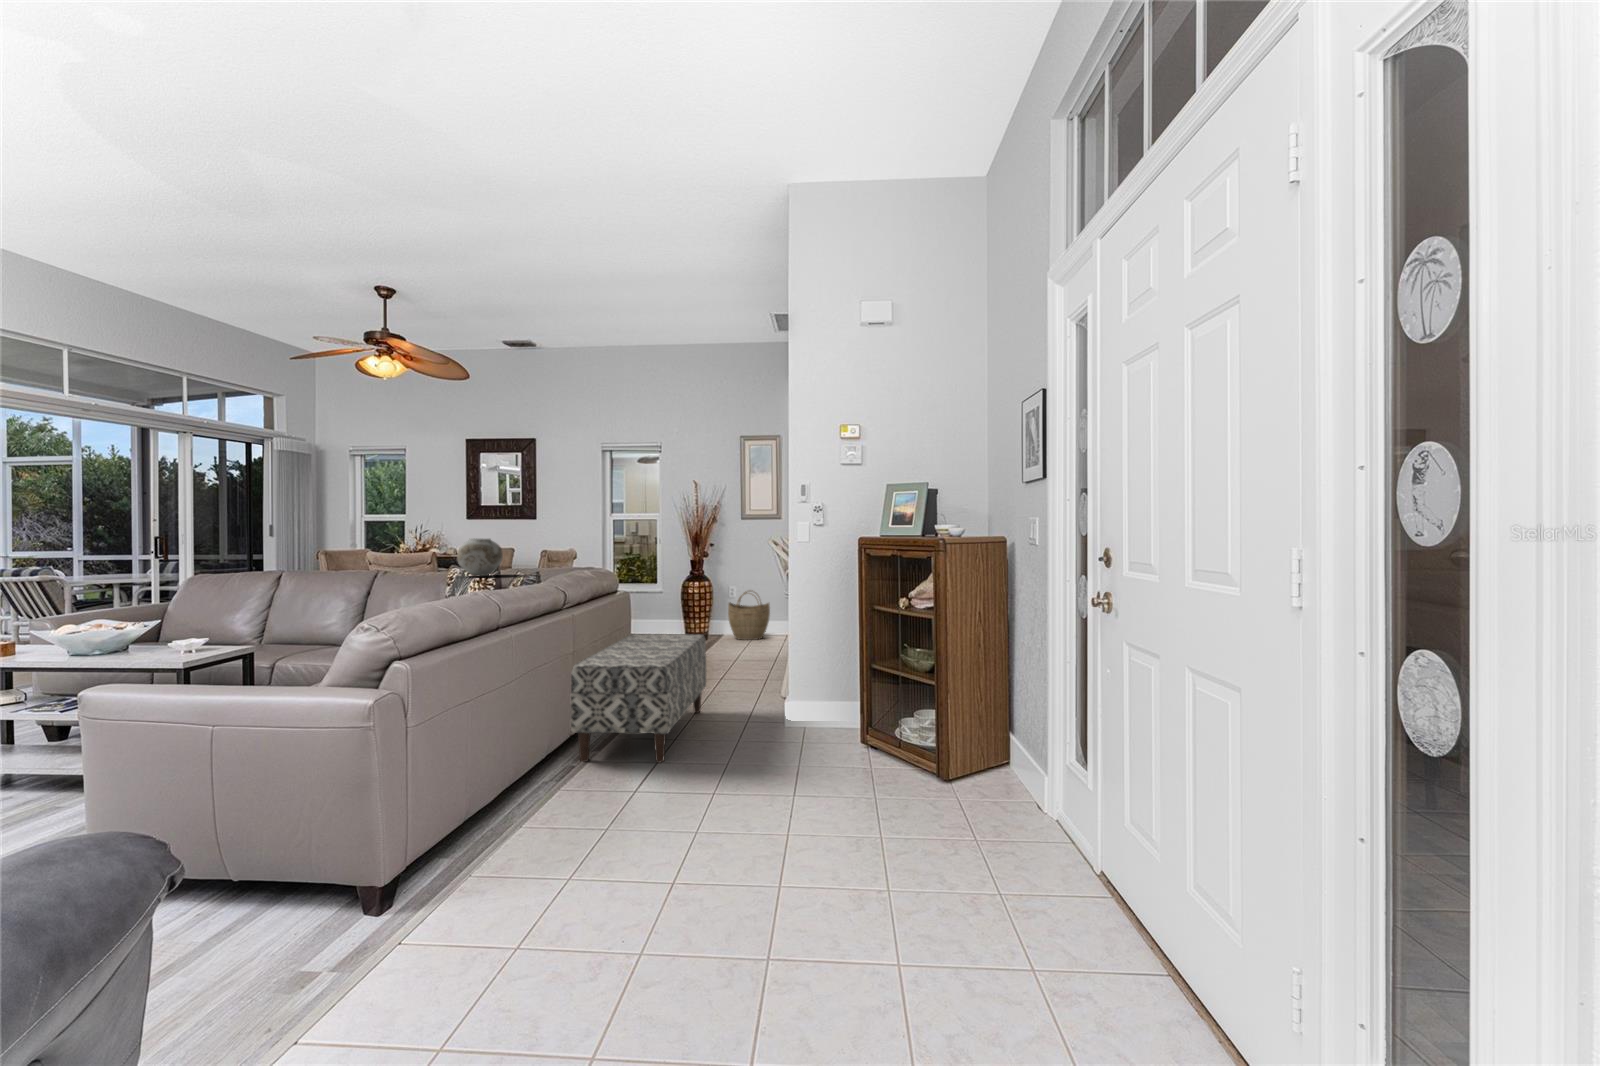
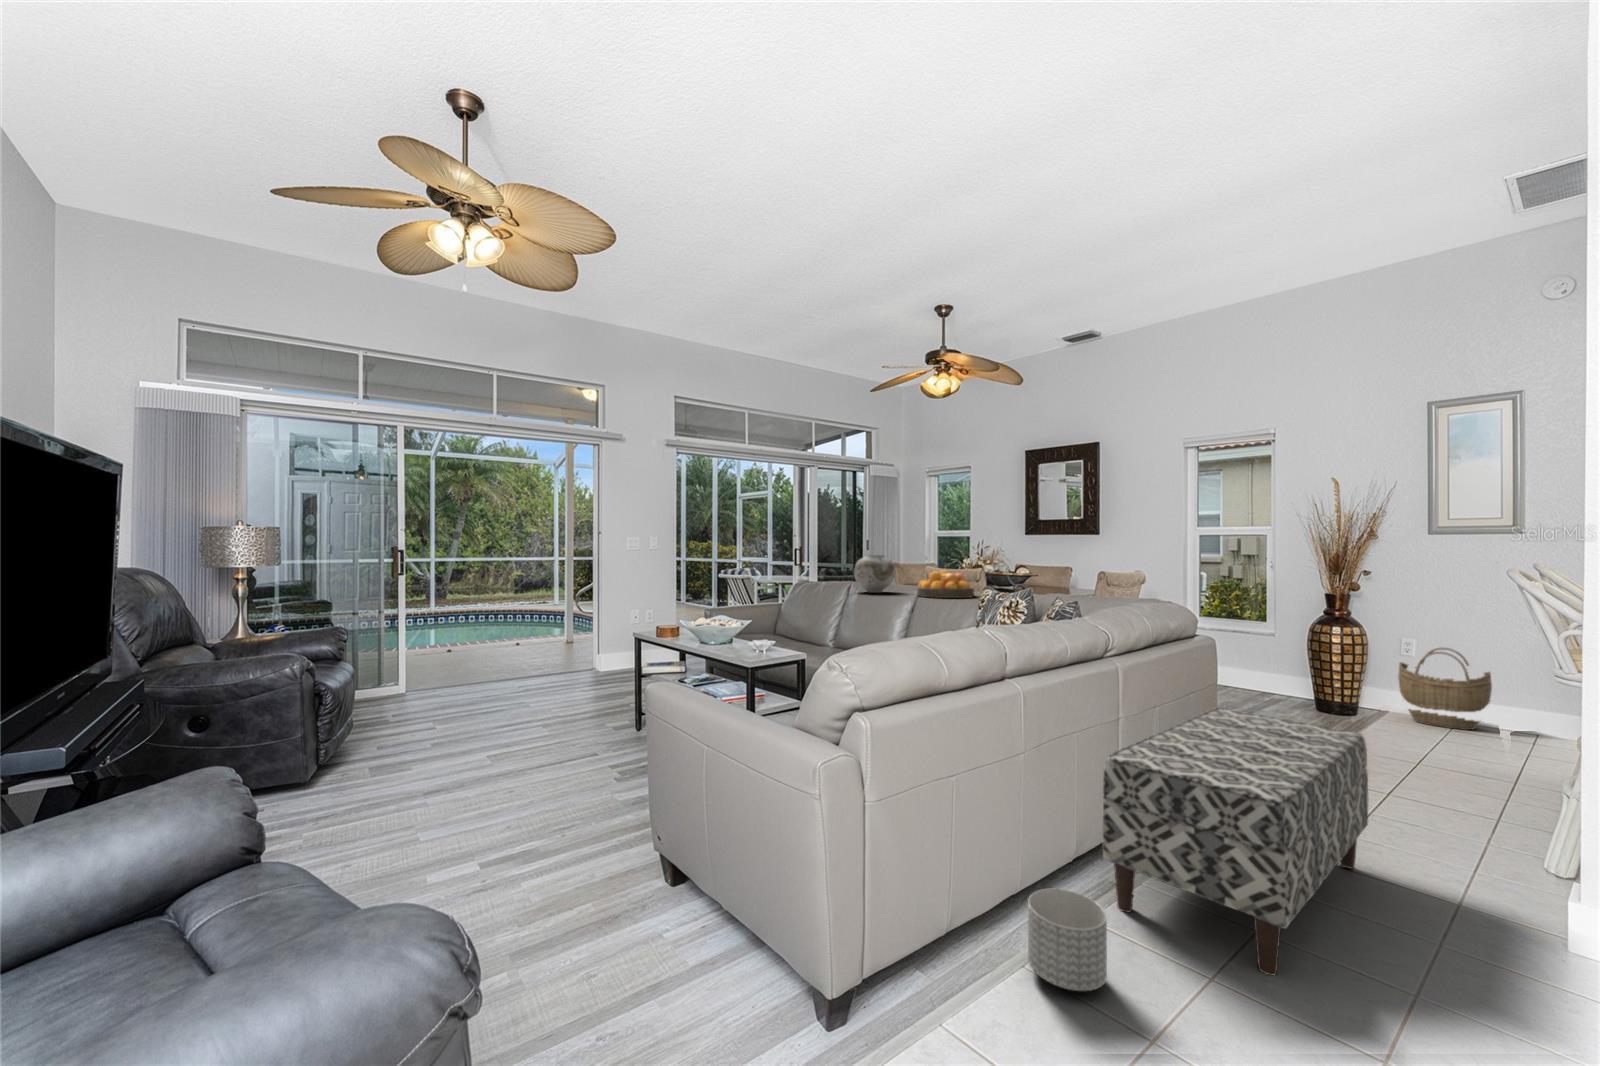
vase: present [457,539,503,576] -> present [854,555,895,593]
fruit bowl: none [380,553,440,579] -> present [917,570,974,598]
planter: none [534,746,582,799] -> present [1028,889,1107,991]

